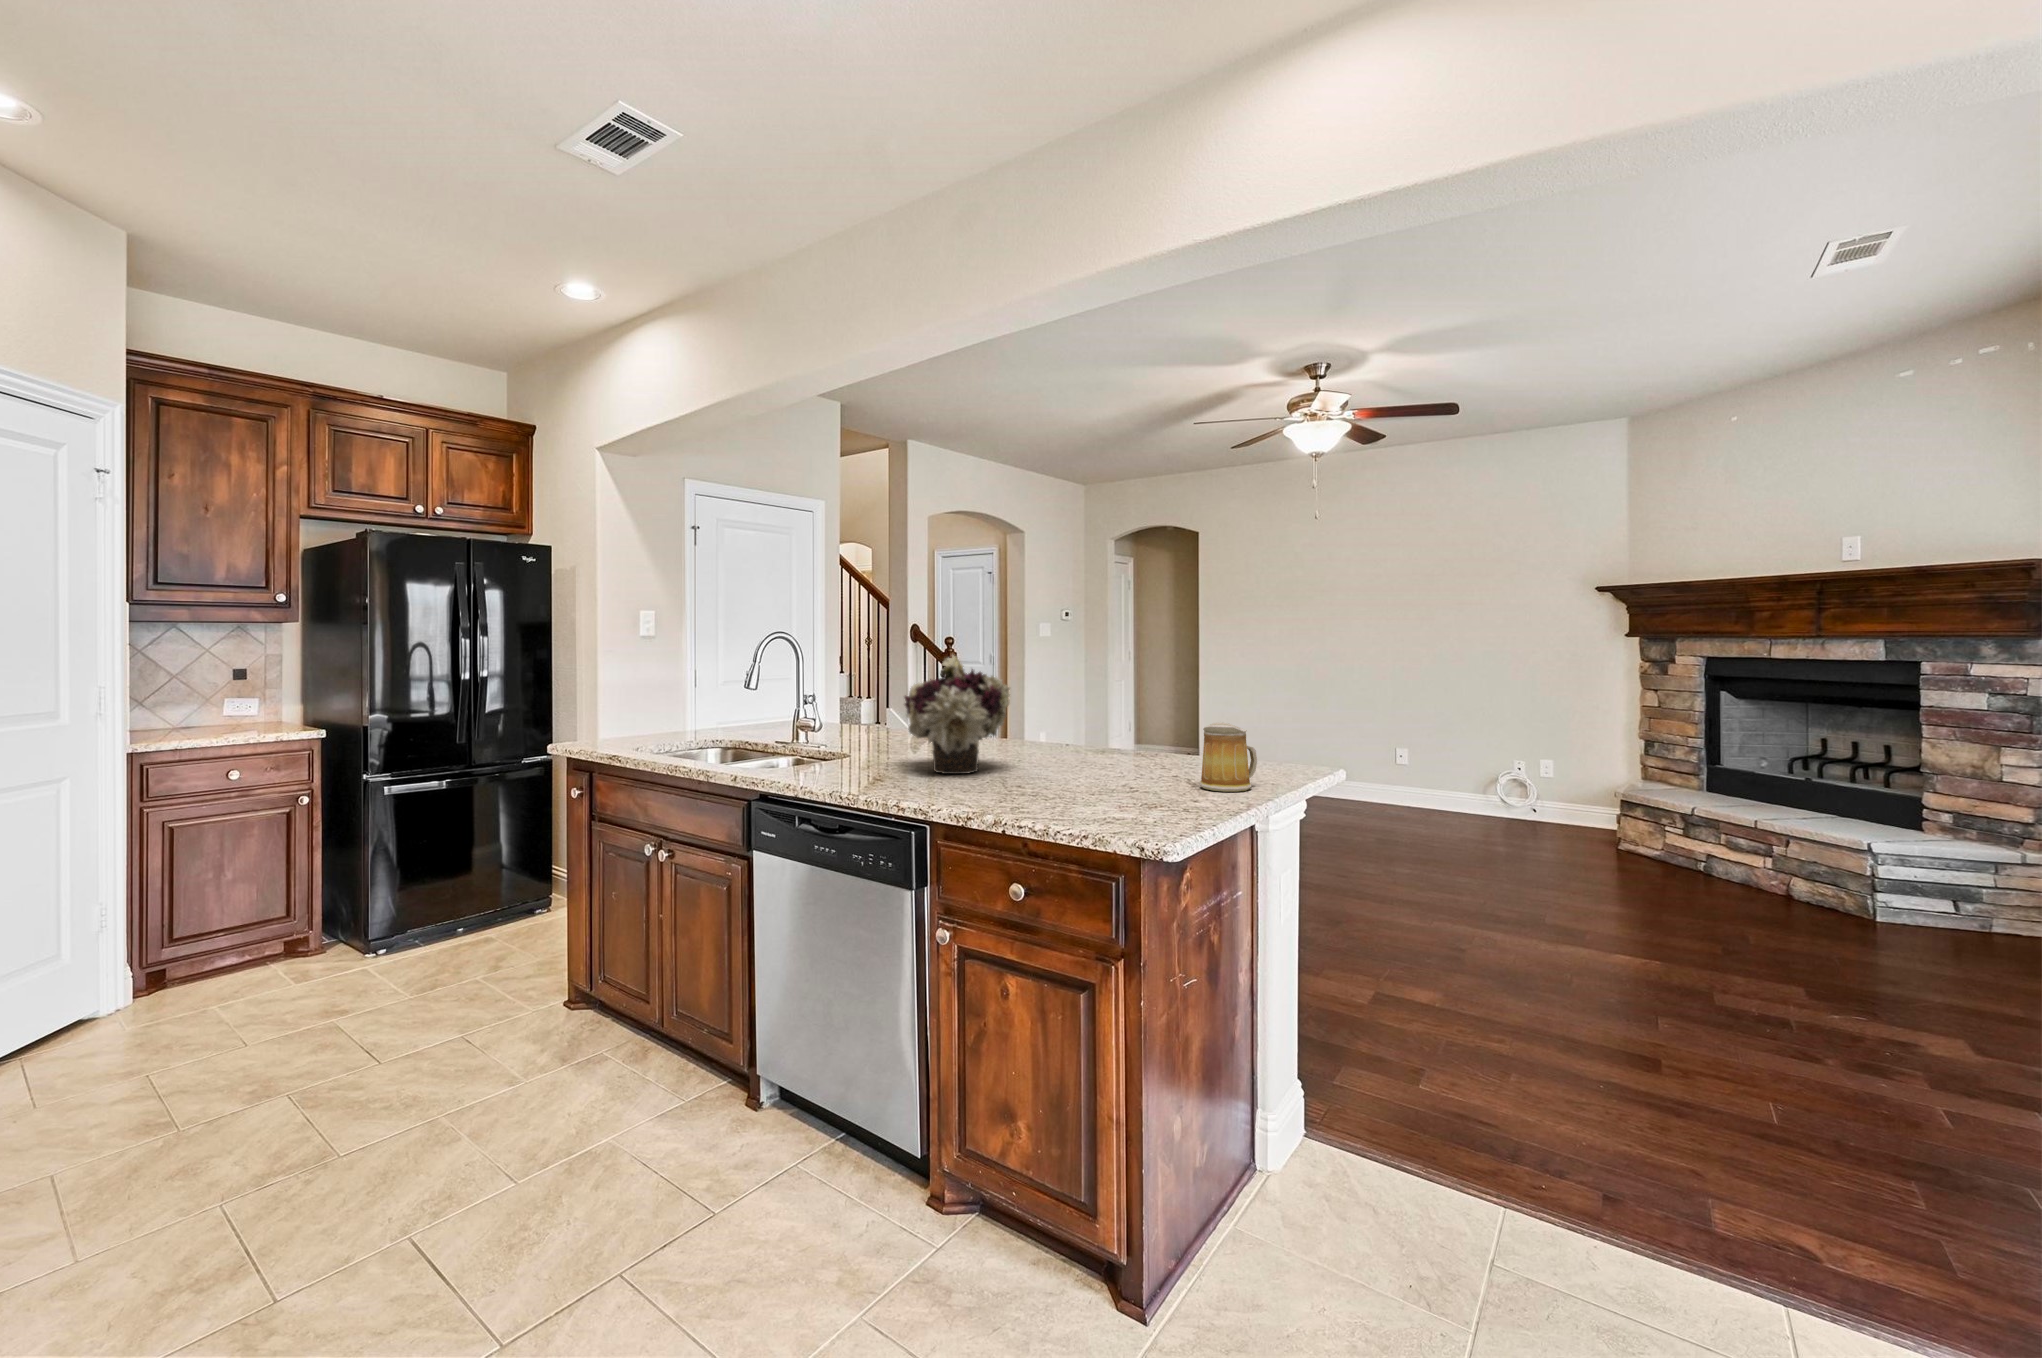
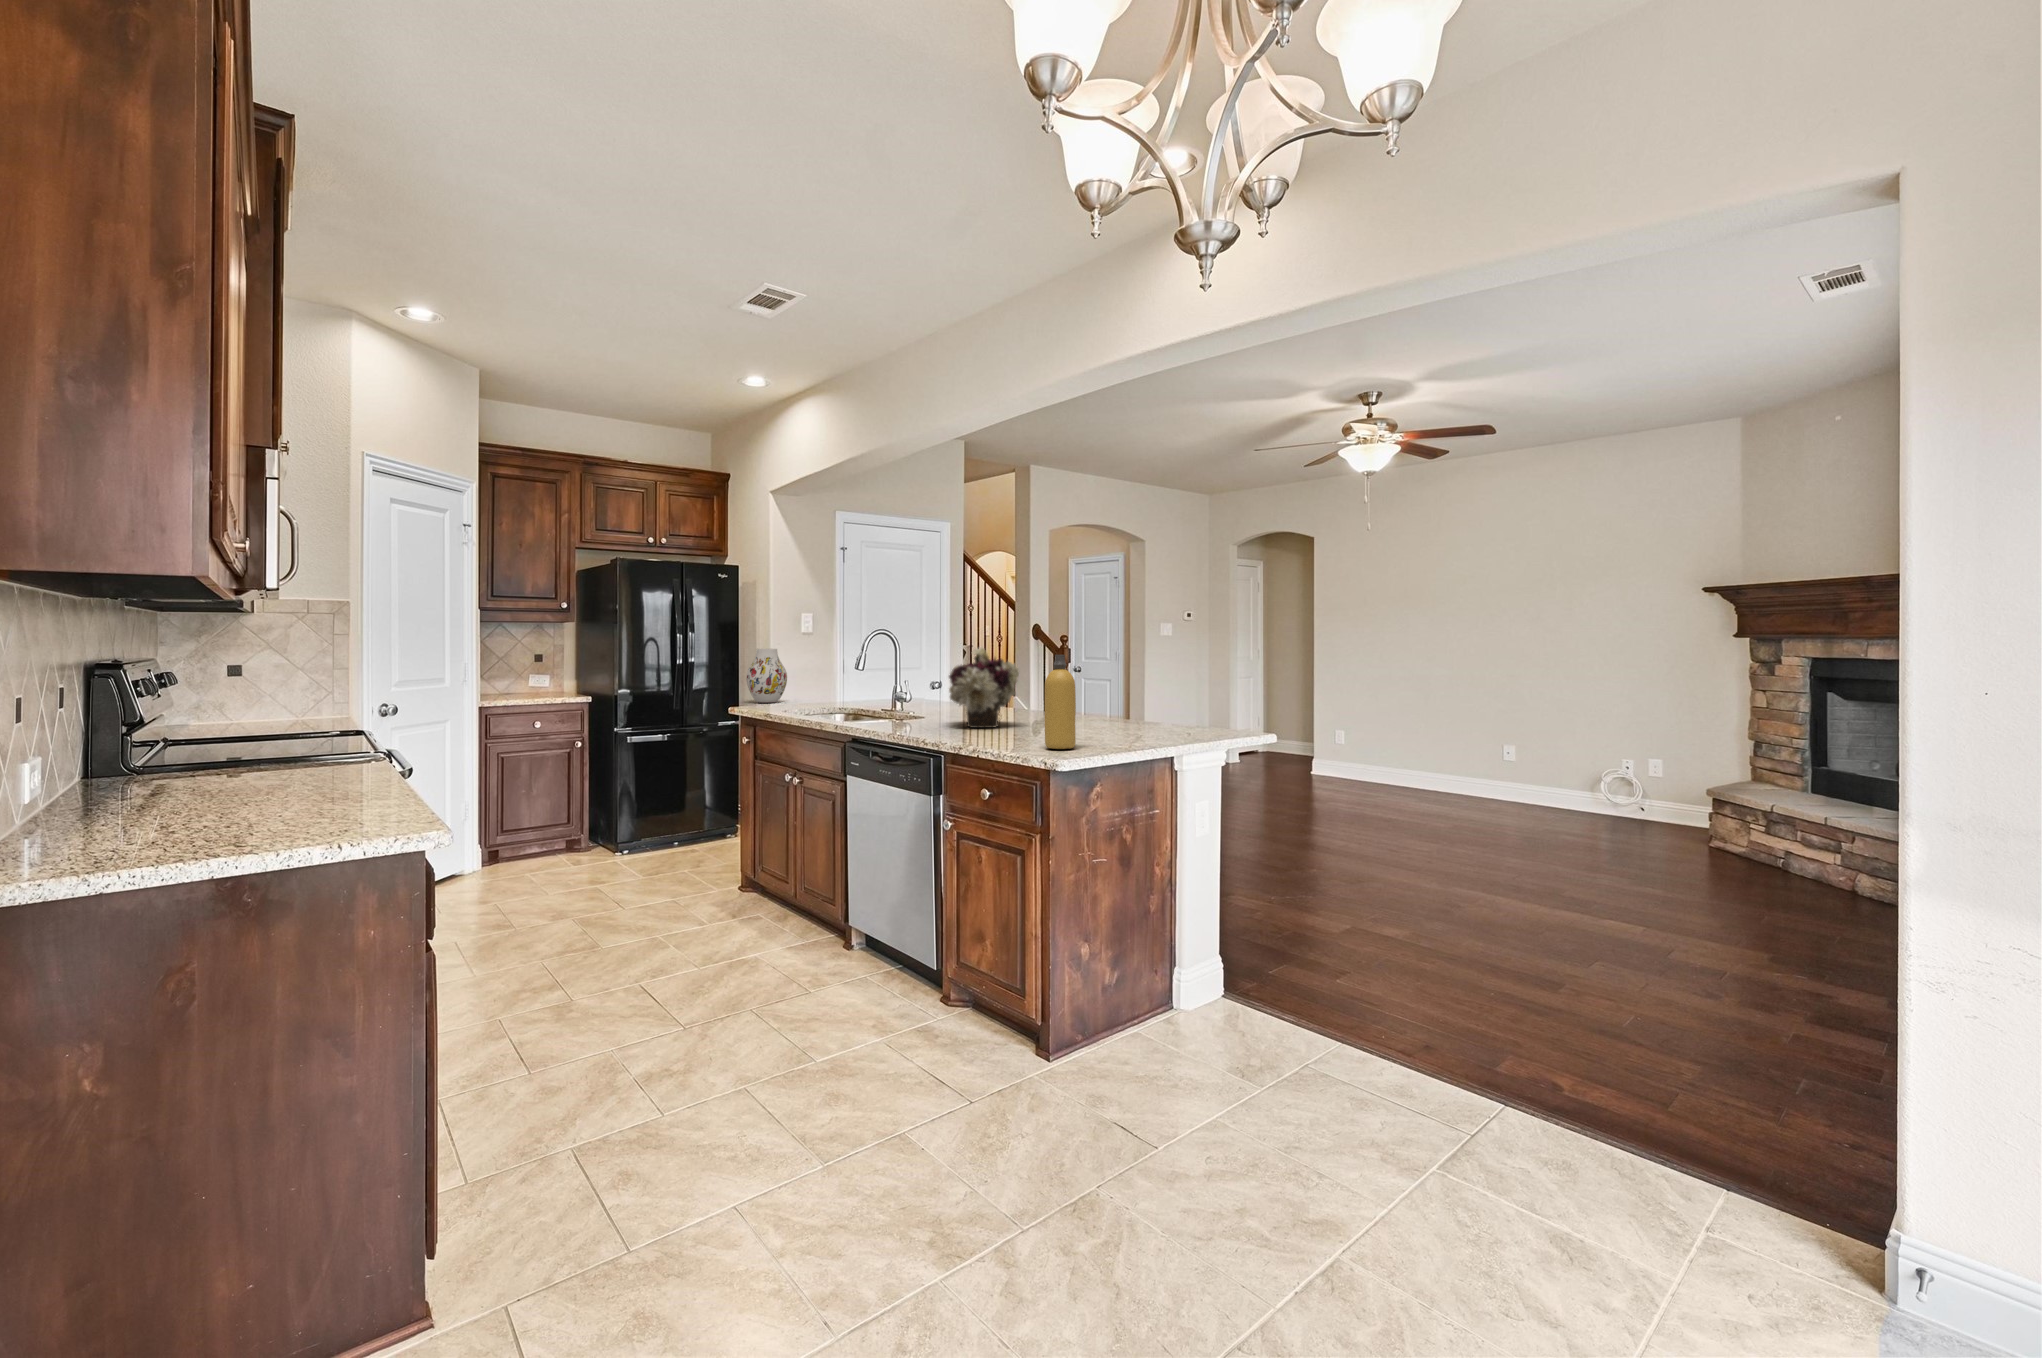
vase: none [566,657,625,732] -> present [747,649,787,703]
bottle: none [1124,670,1176,821] -> present [1045,655,1076,749]
mug: present [1200,722,1257,792] -> none [1127,693,1168,740]

